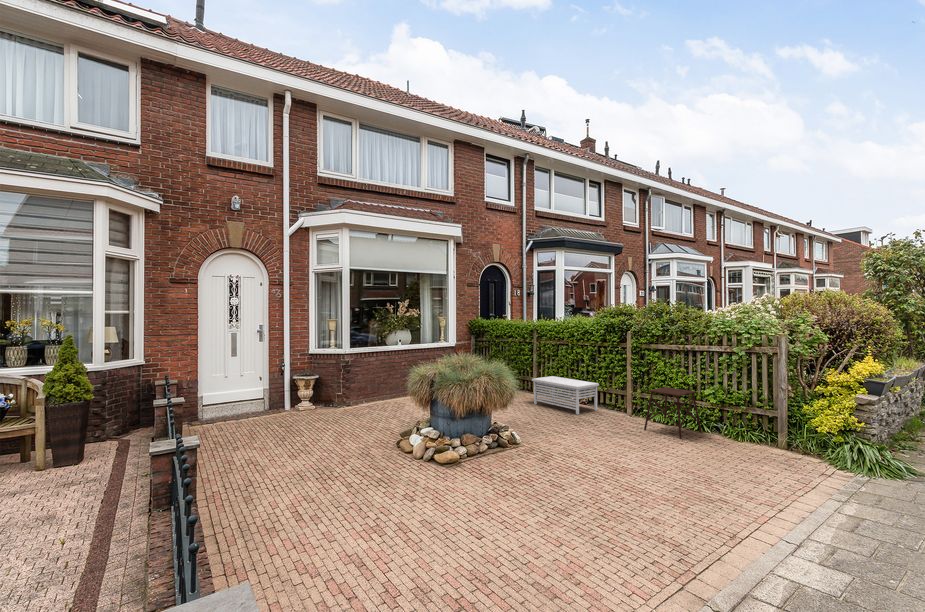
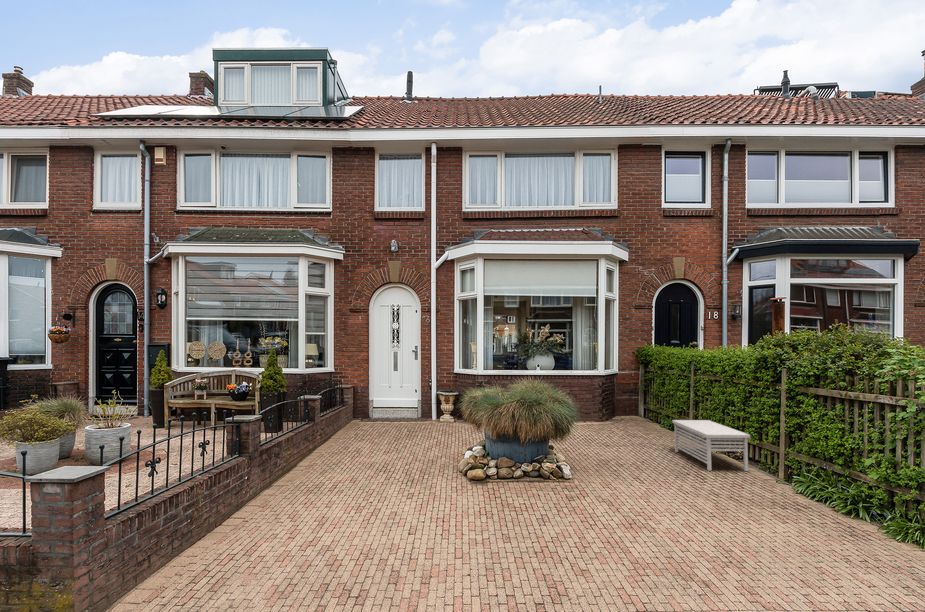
side table: present [644,387,702,439] -> none [771,449,867,524]

